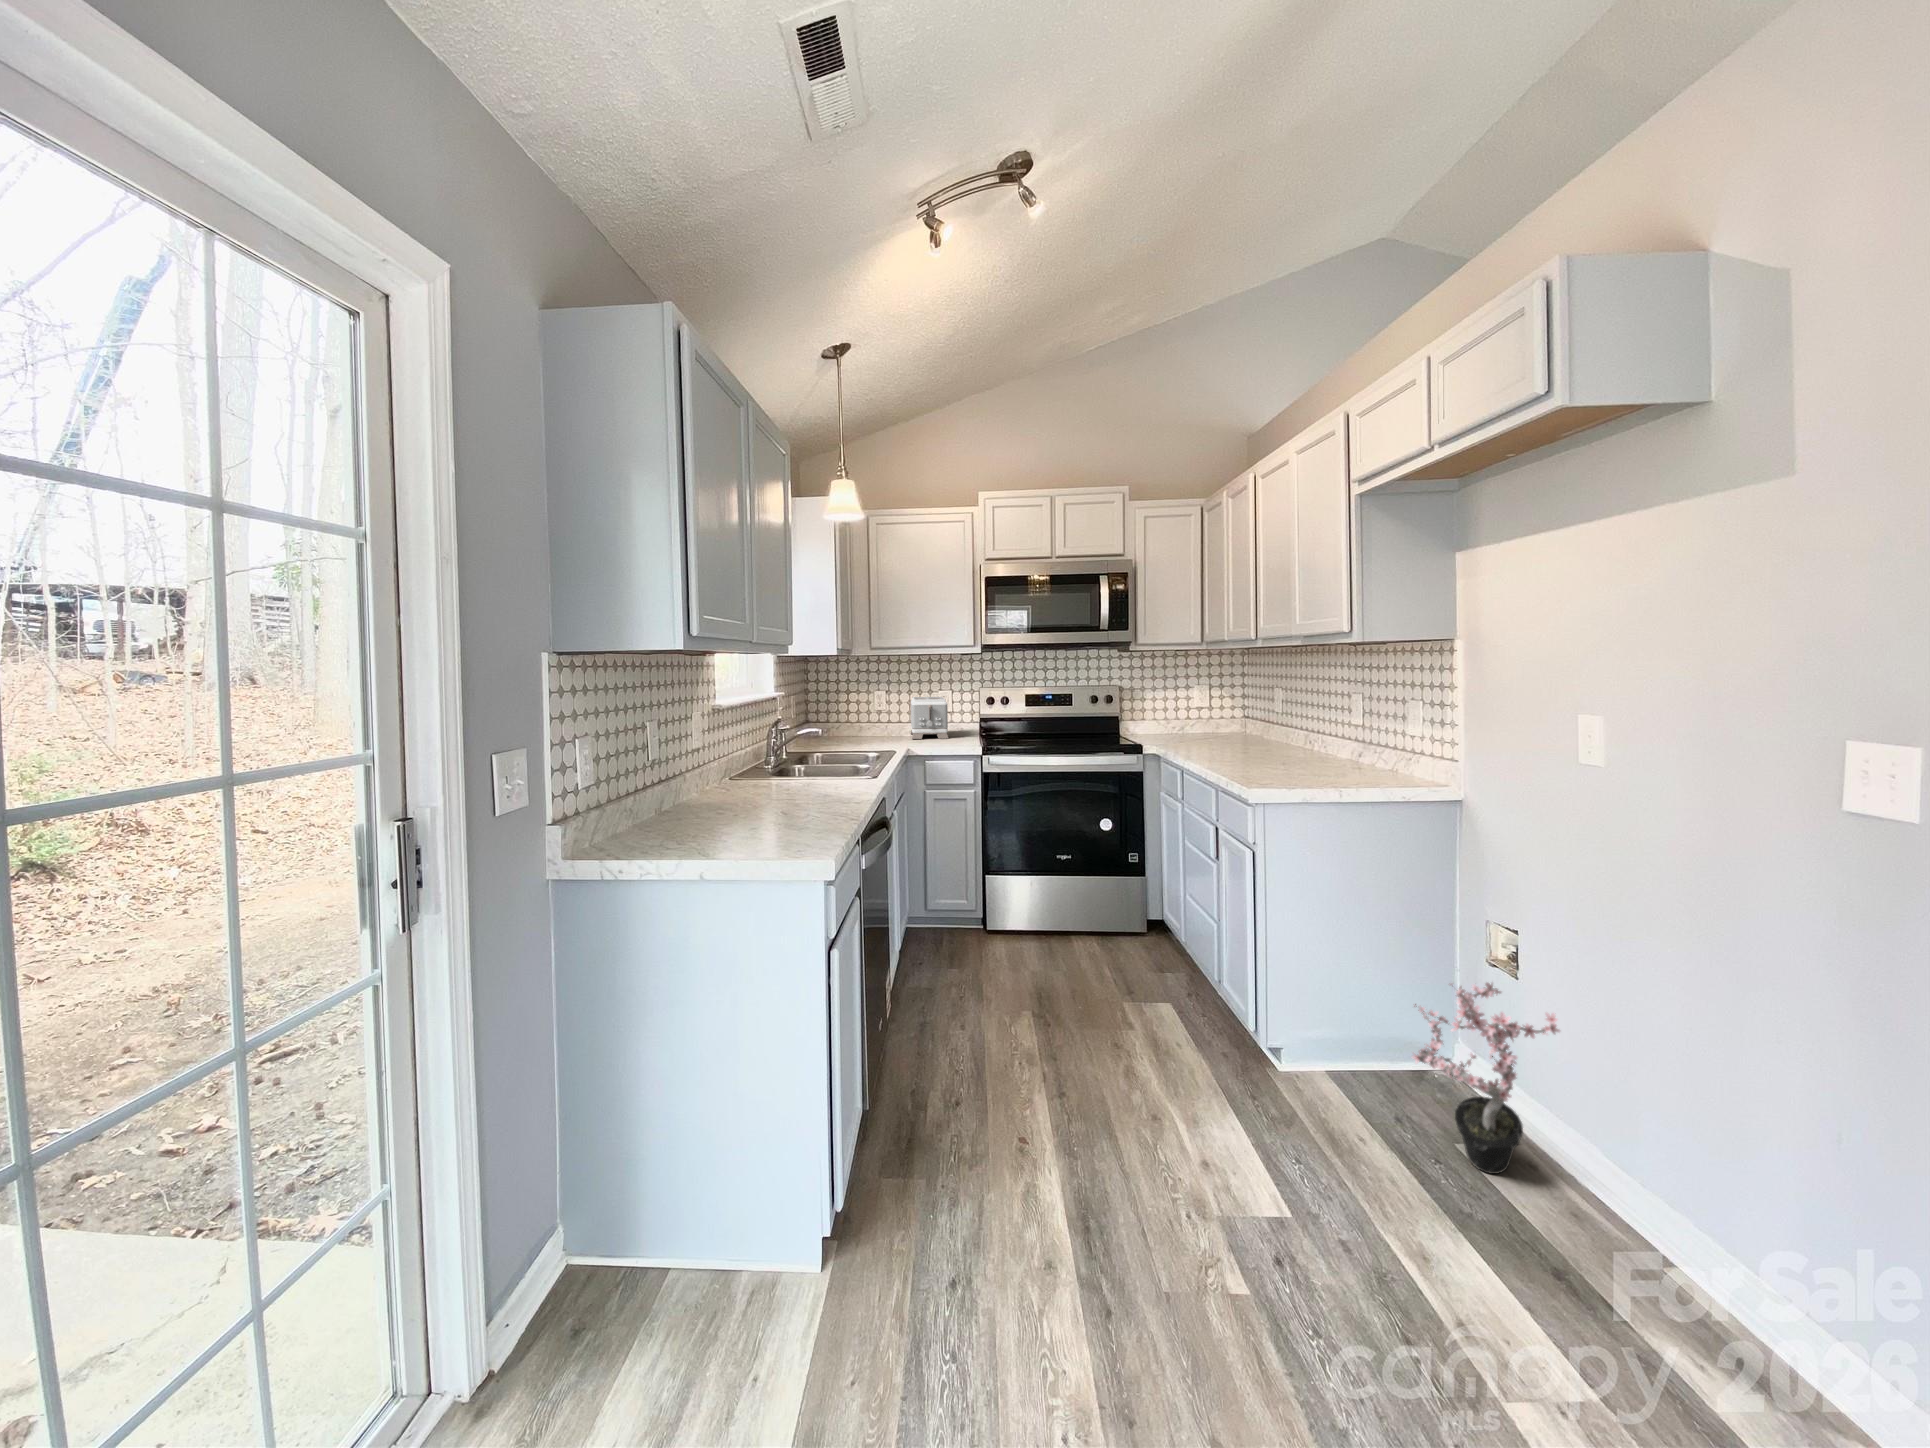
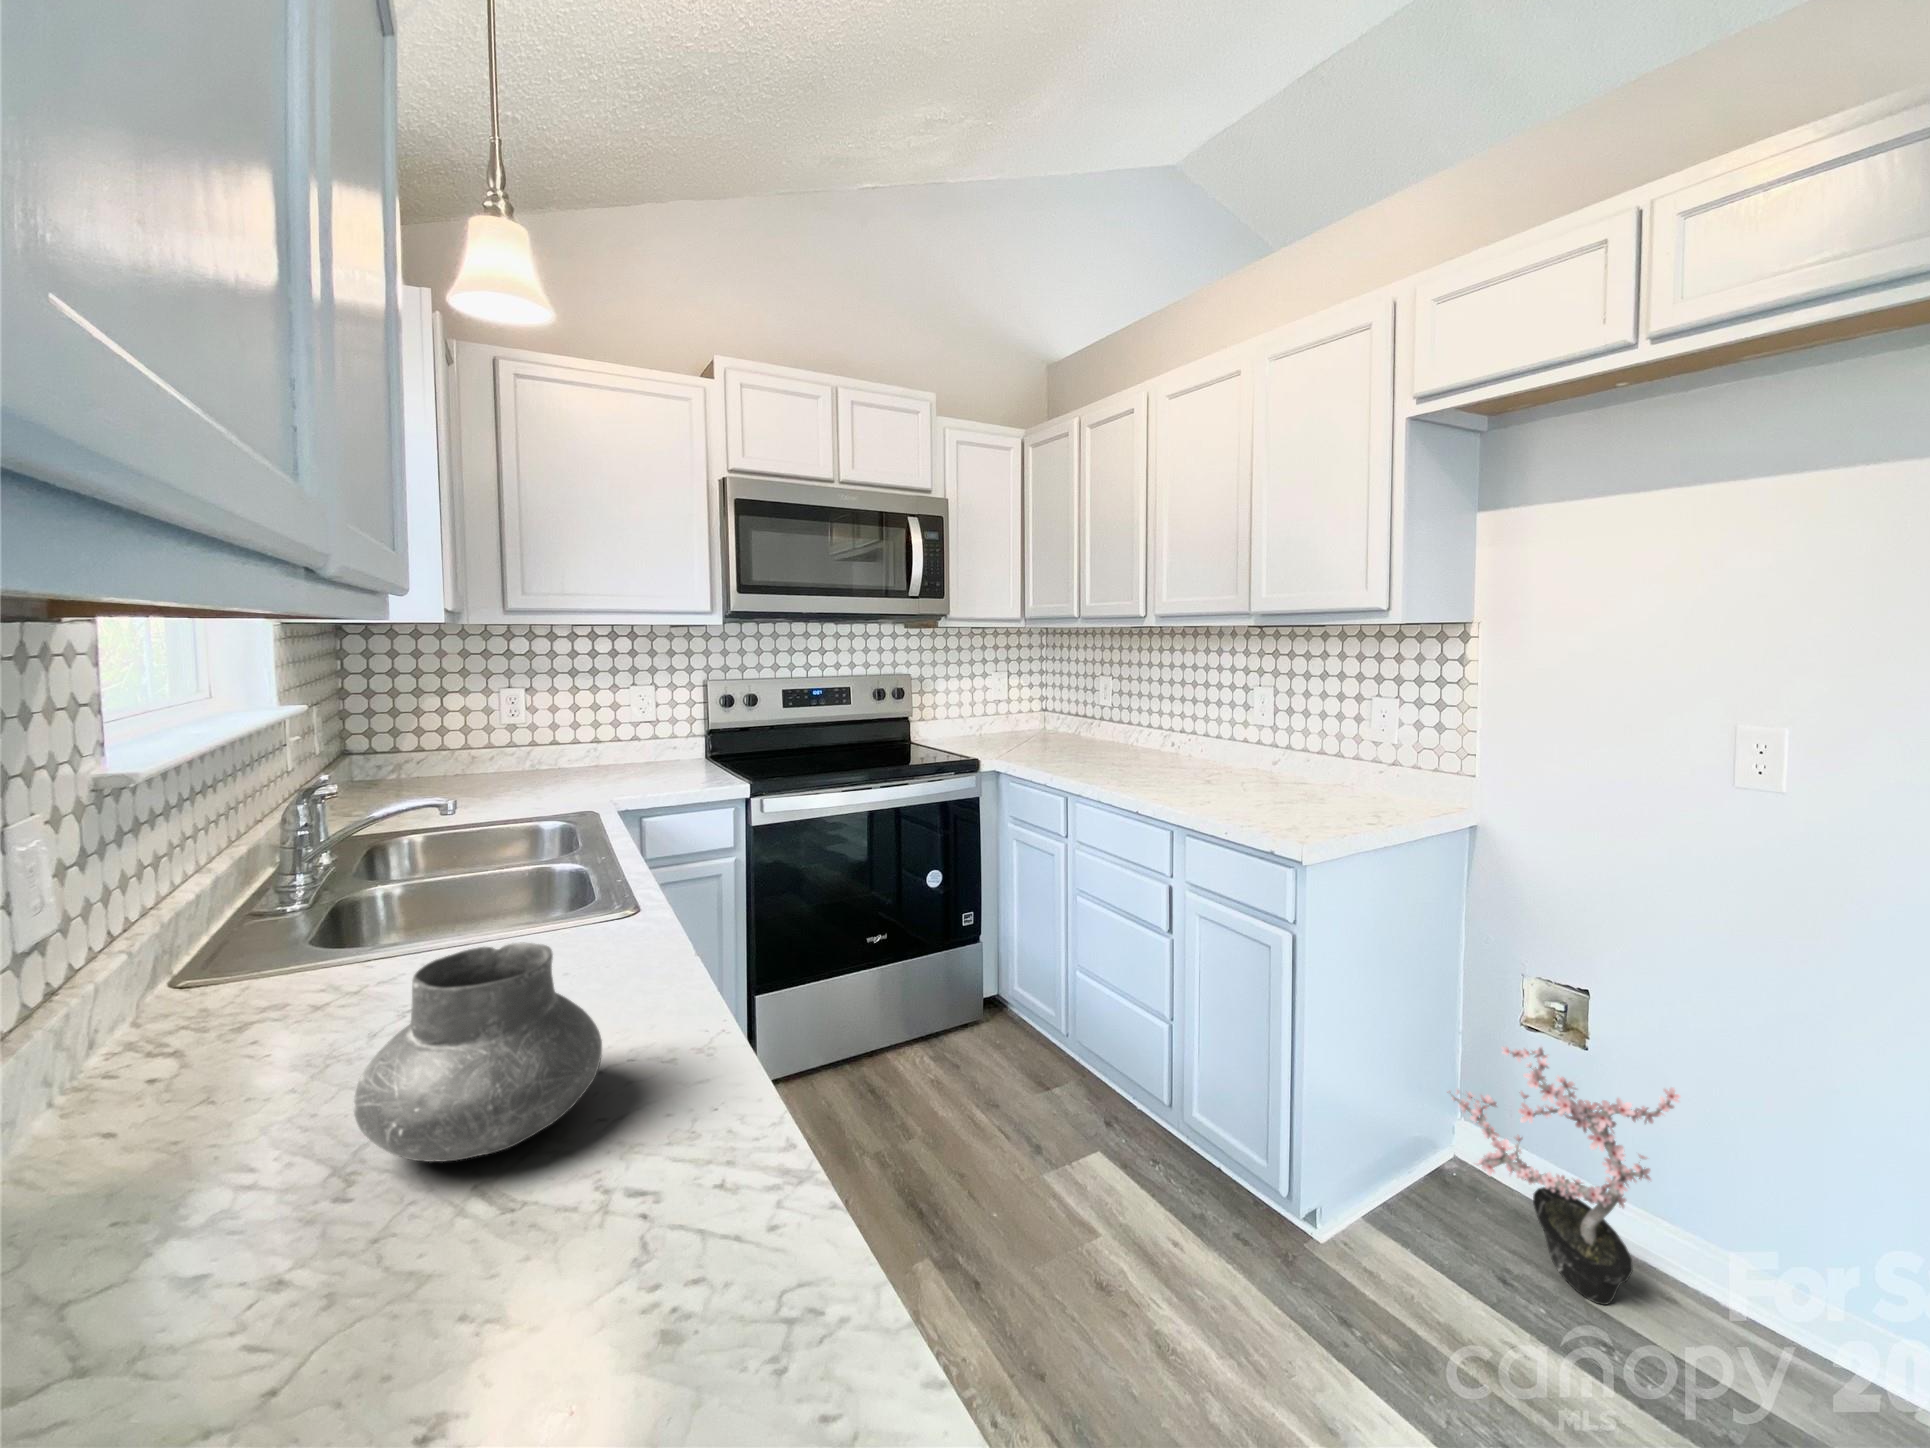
toaster: present [911,697,948,739] -> none [578,697,668,776]
vase: none [751,755,814,809] -> present [353,943,602,1162]

